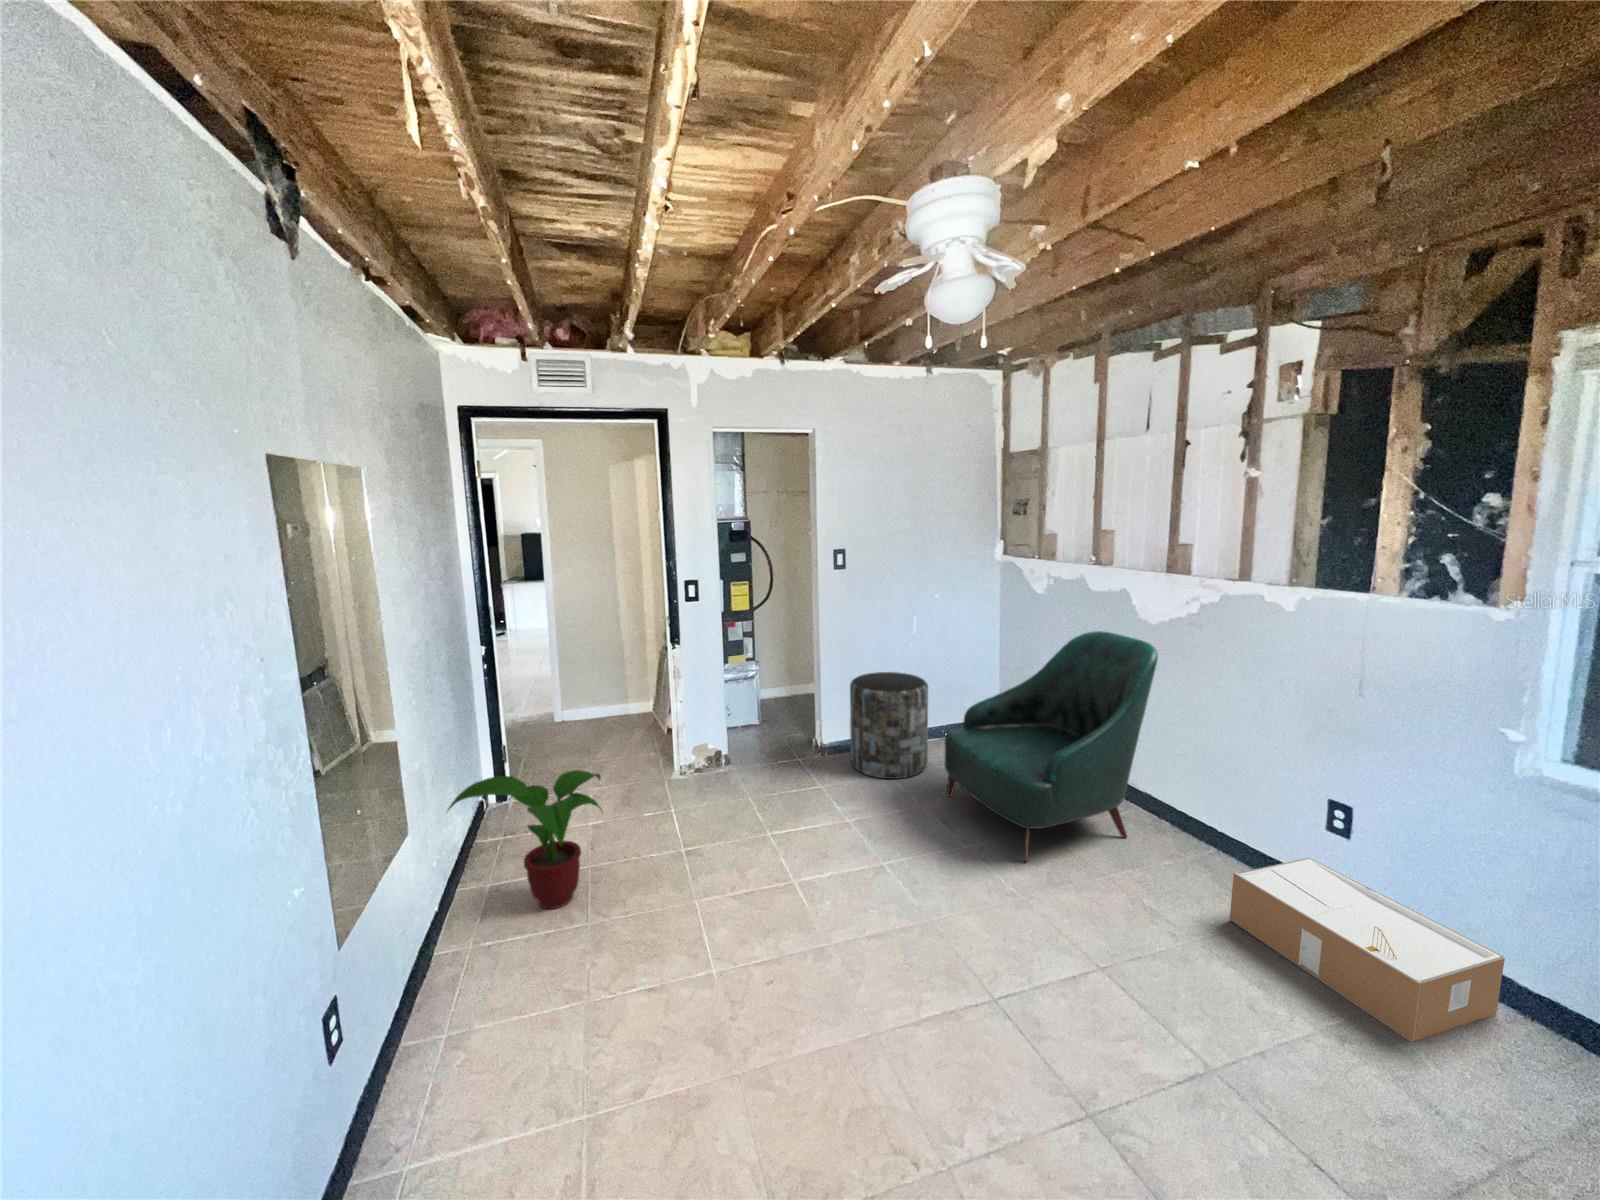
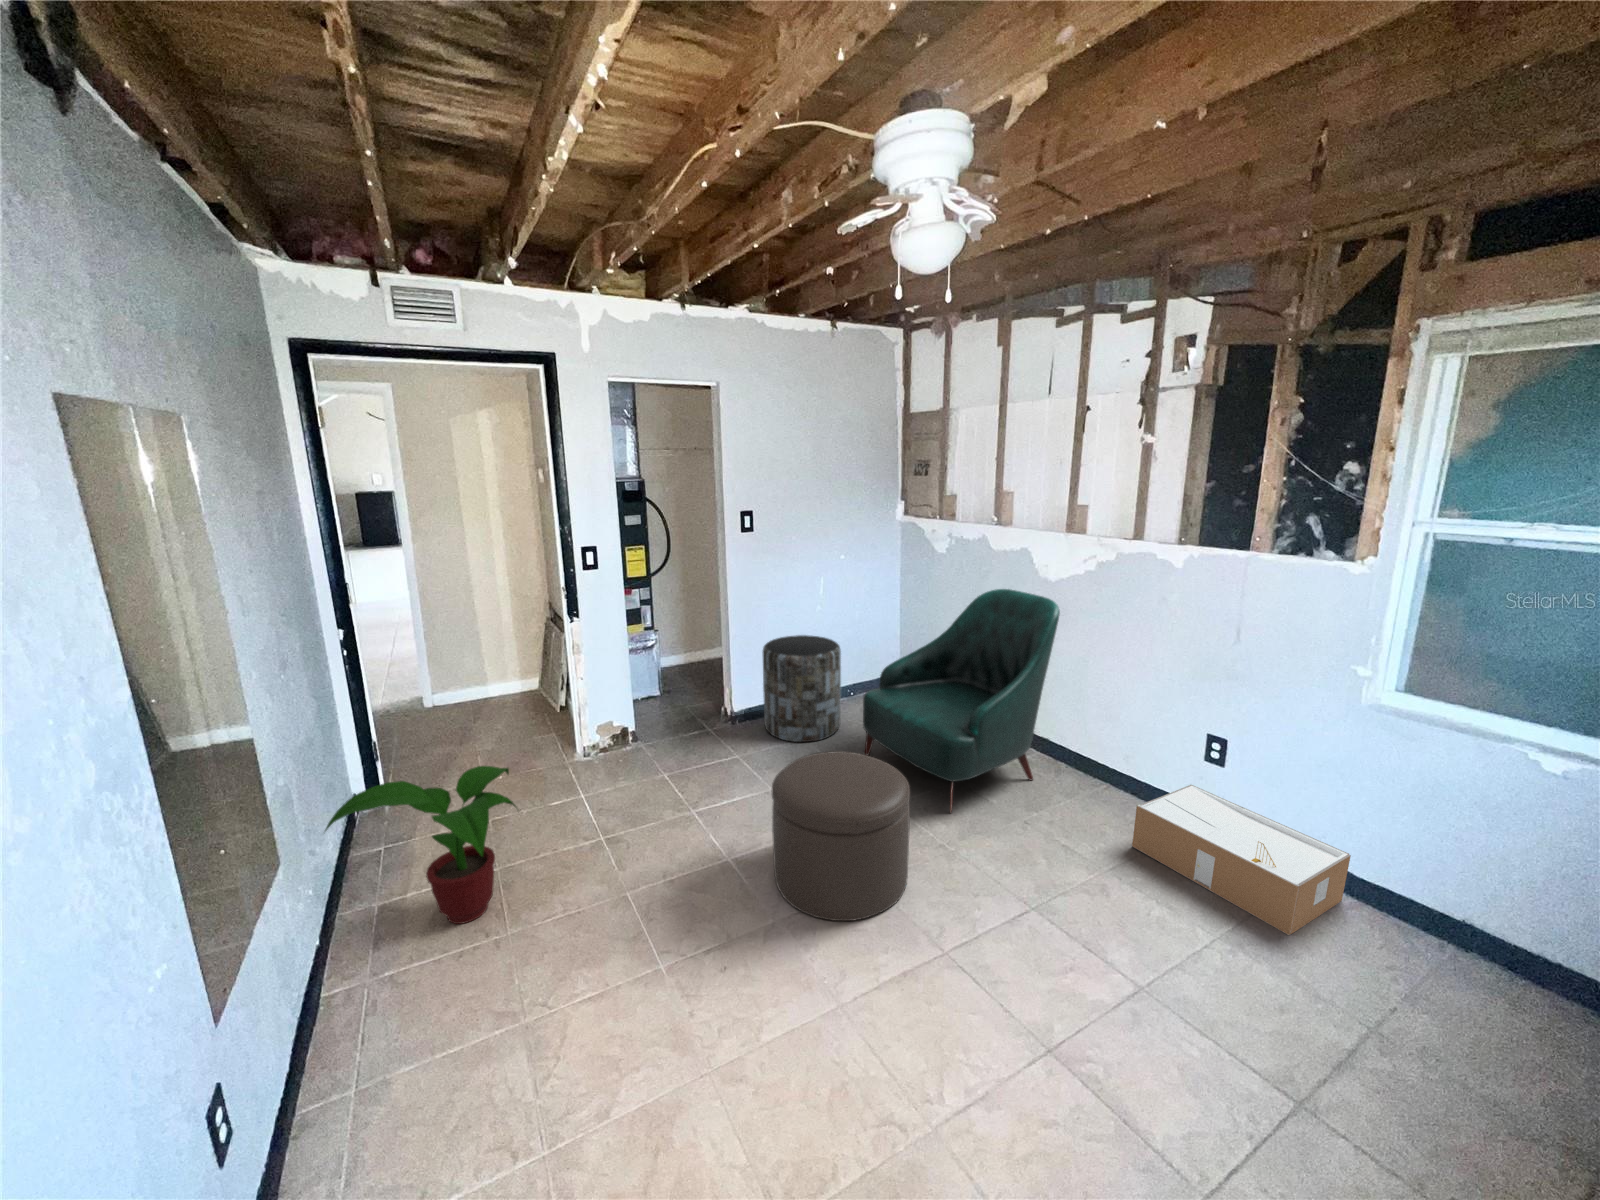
ottoman: none [828,785,967,955] -> present [772,751,910,921]

